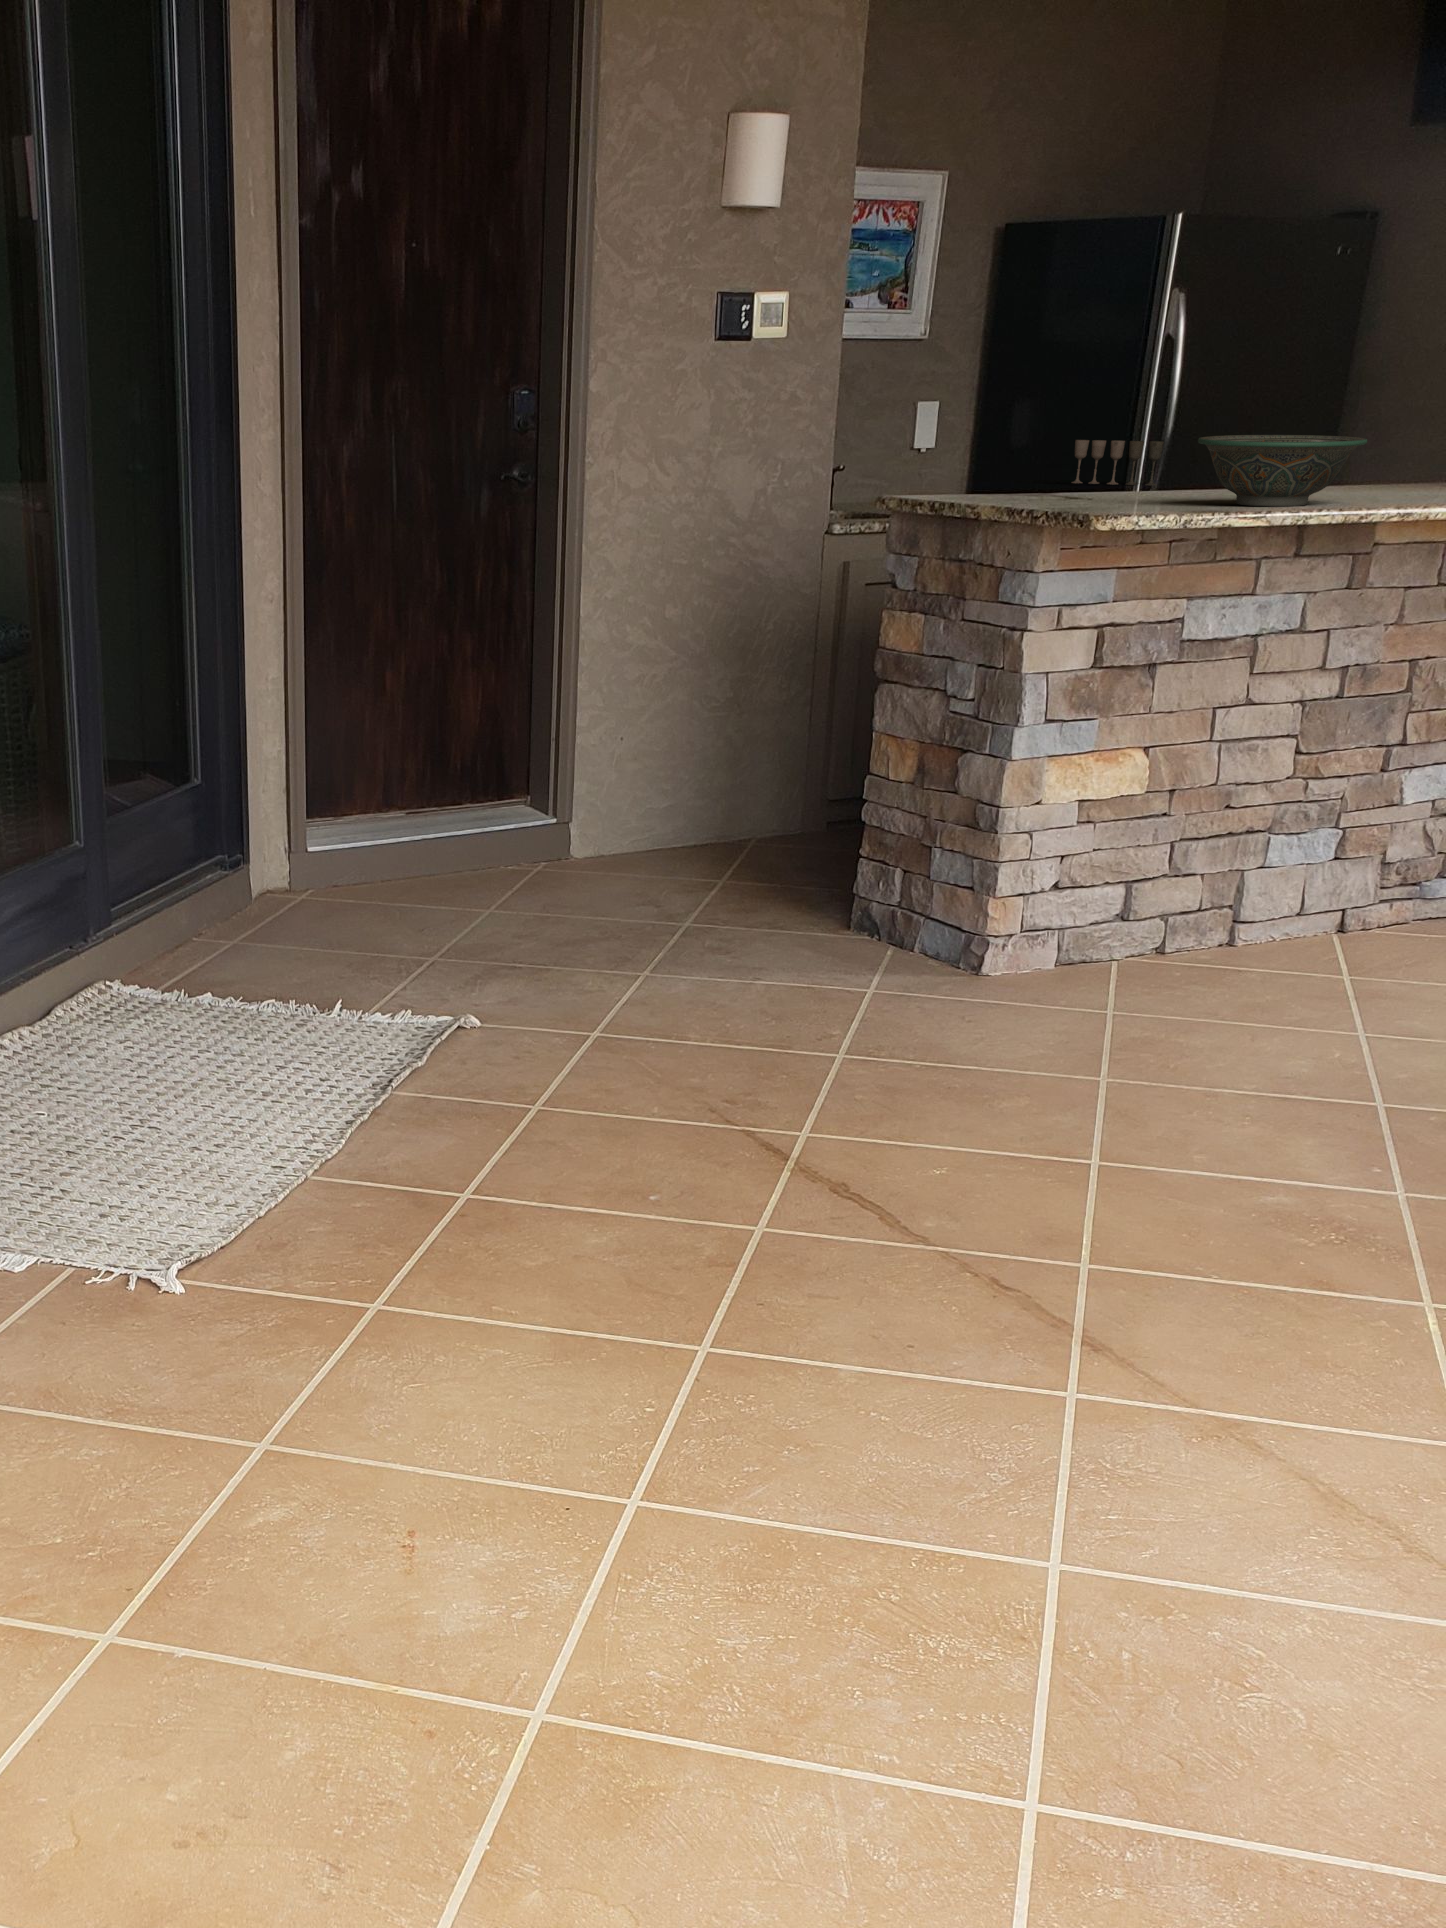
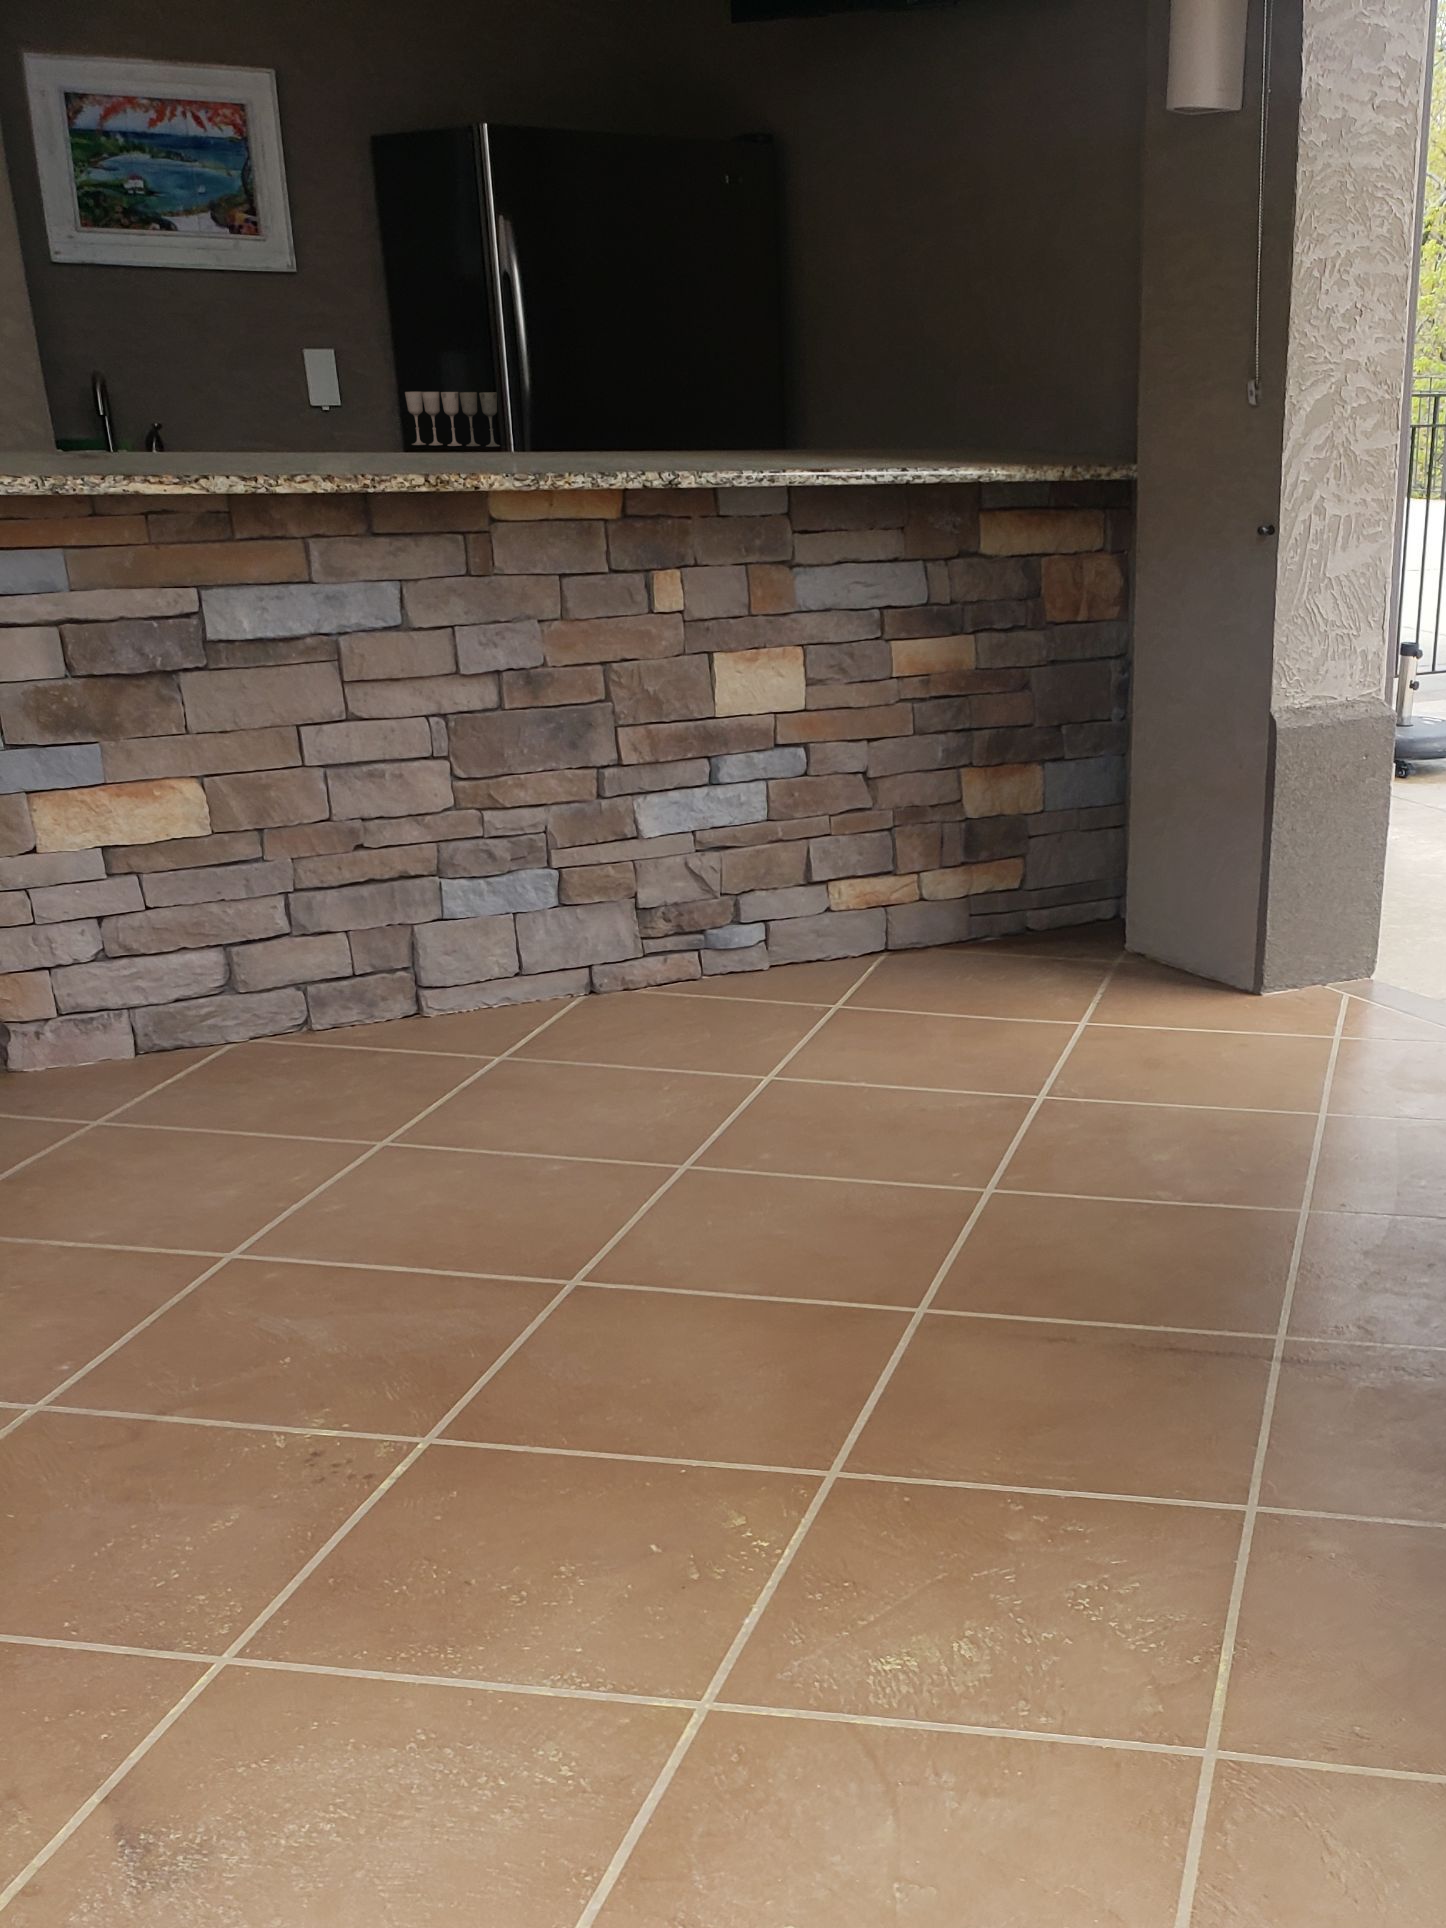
decorative bowl: present [1198,435,1367,507] -> none [173,374,386,463]

